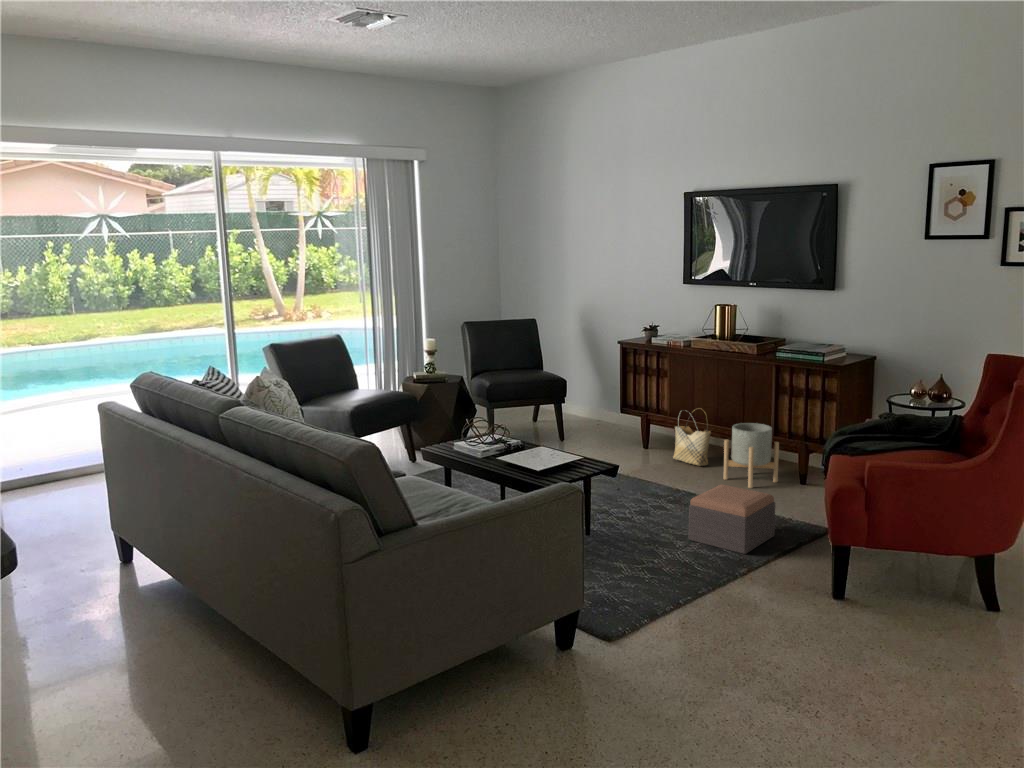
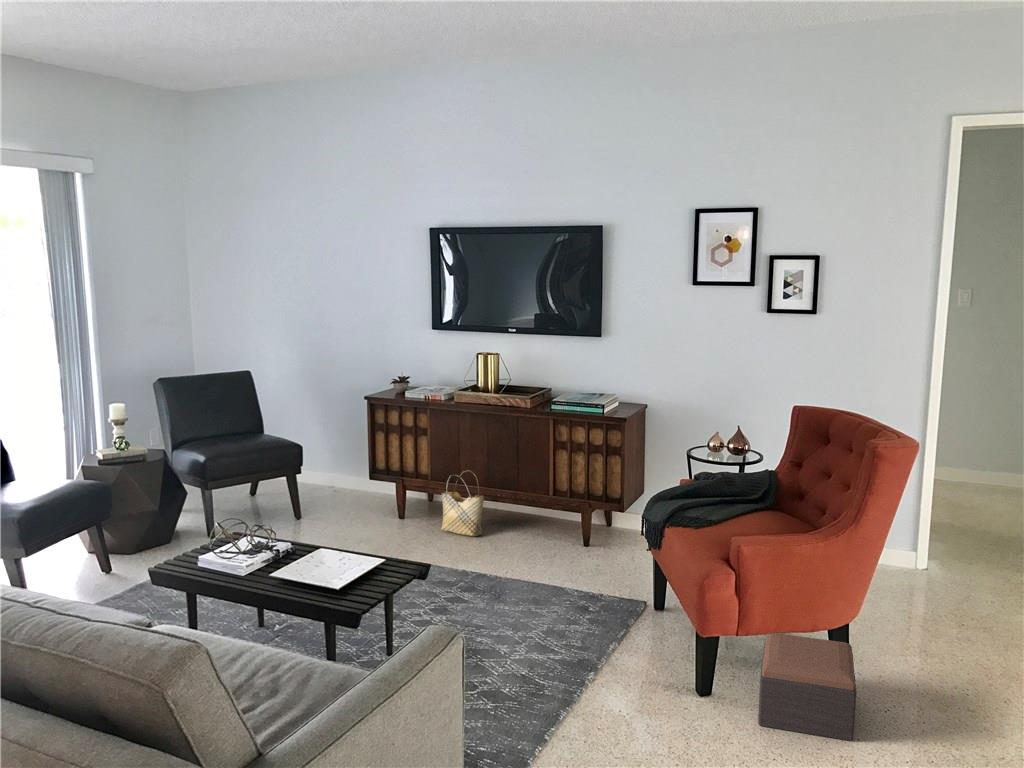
planter: present [724,423,779,488] -> none [507,485,564,559]
footstool: present [689,484,775,554] -> present [758,633,856,741]

